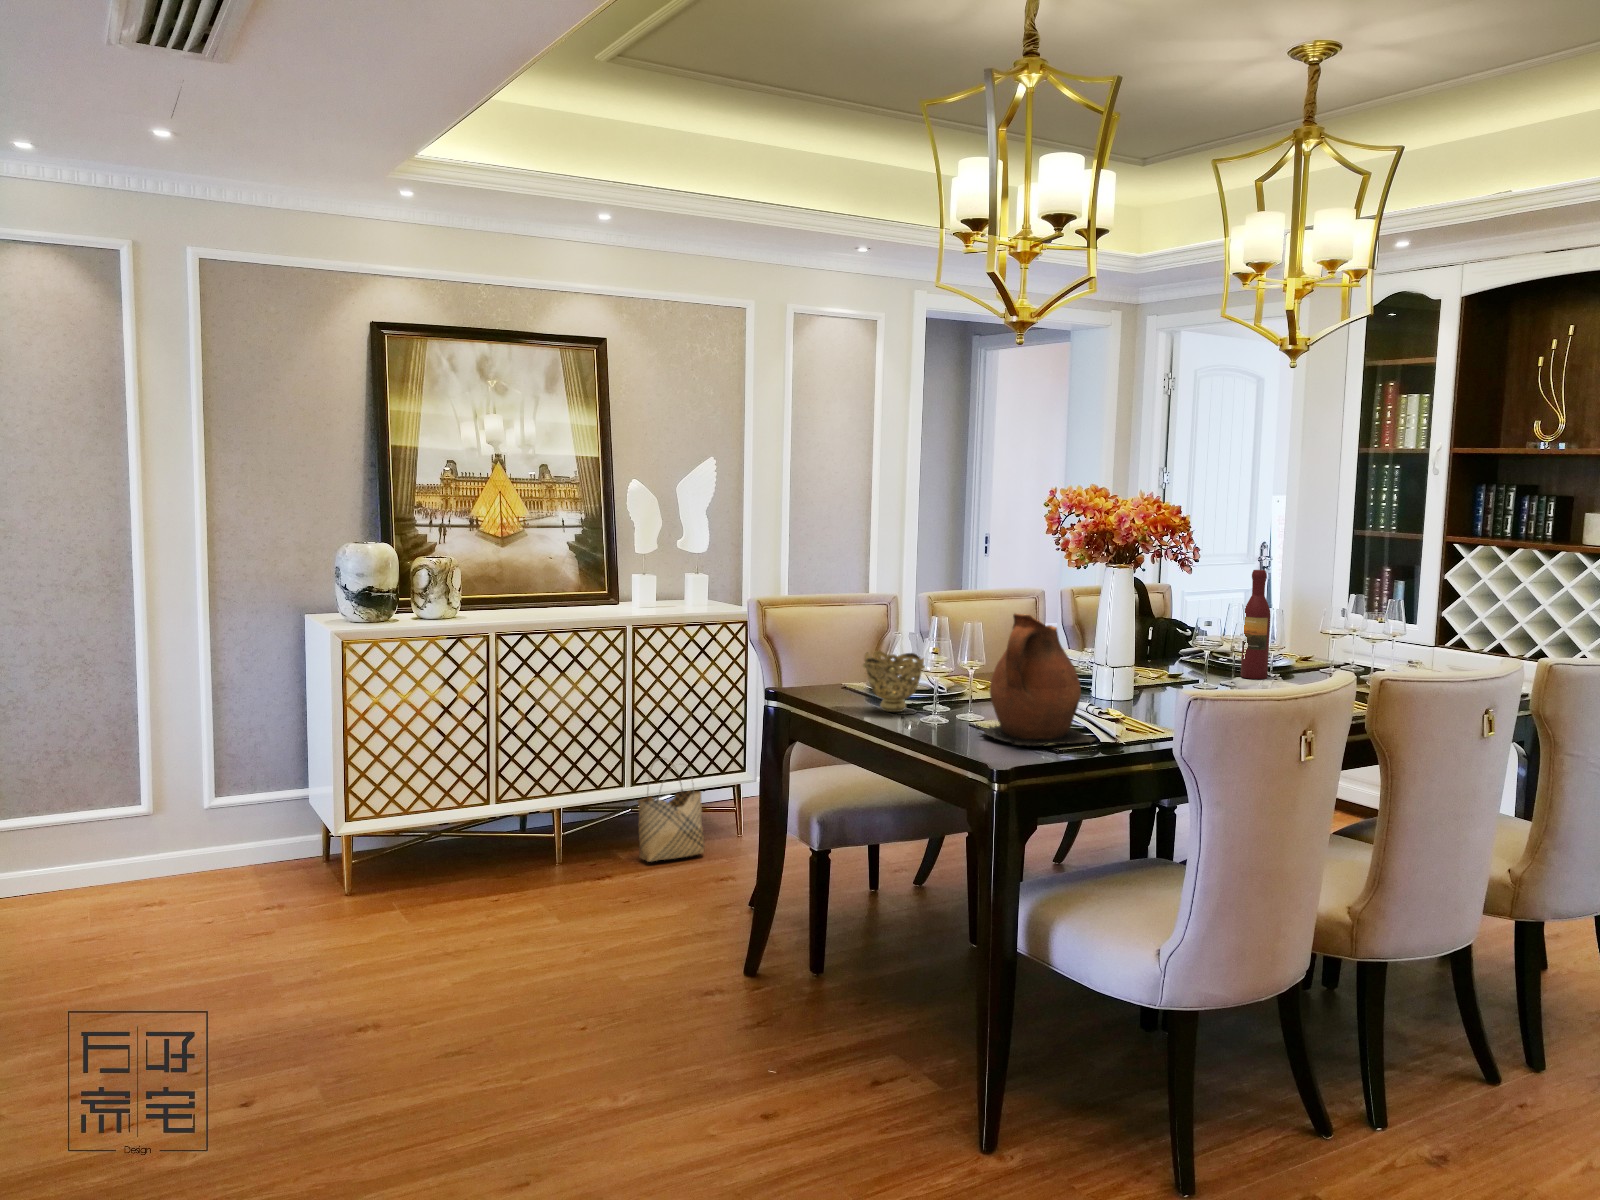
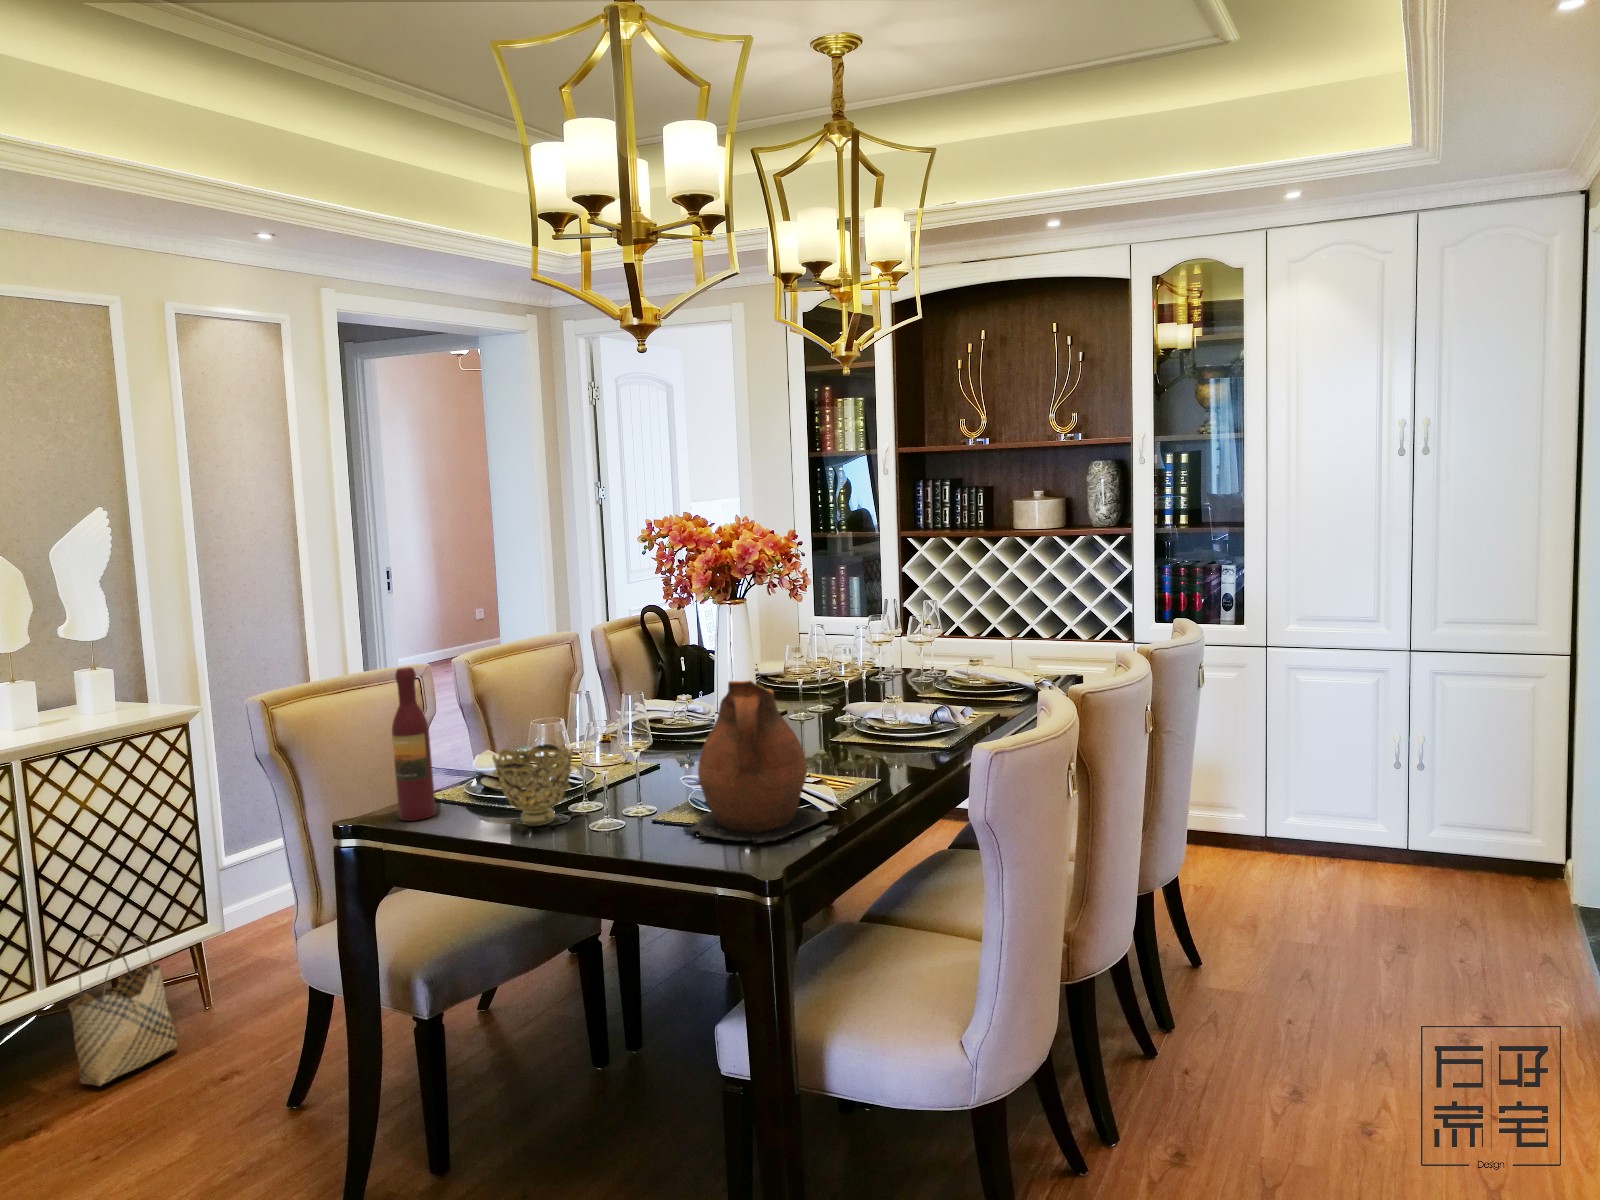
wine bottle: present [1241,570,1271,679] -> present [392,667,436,821]

